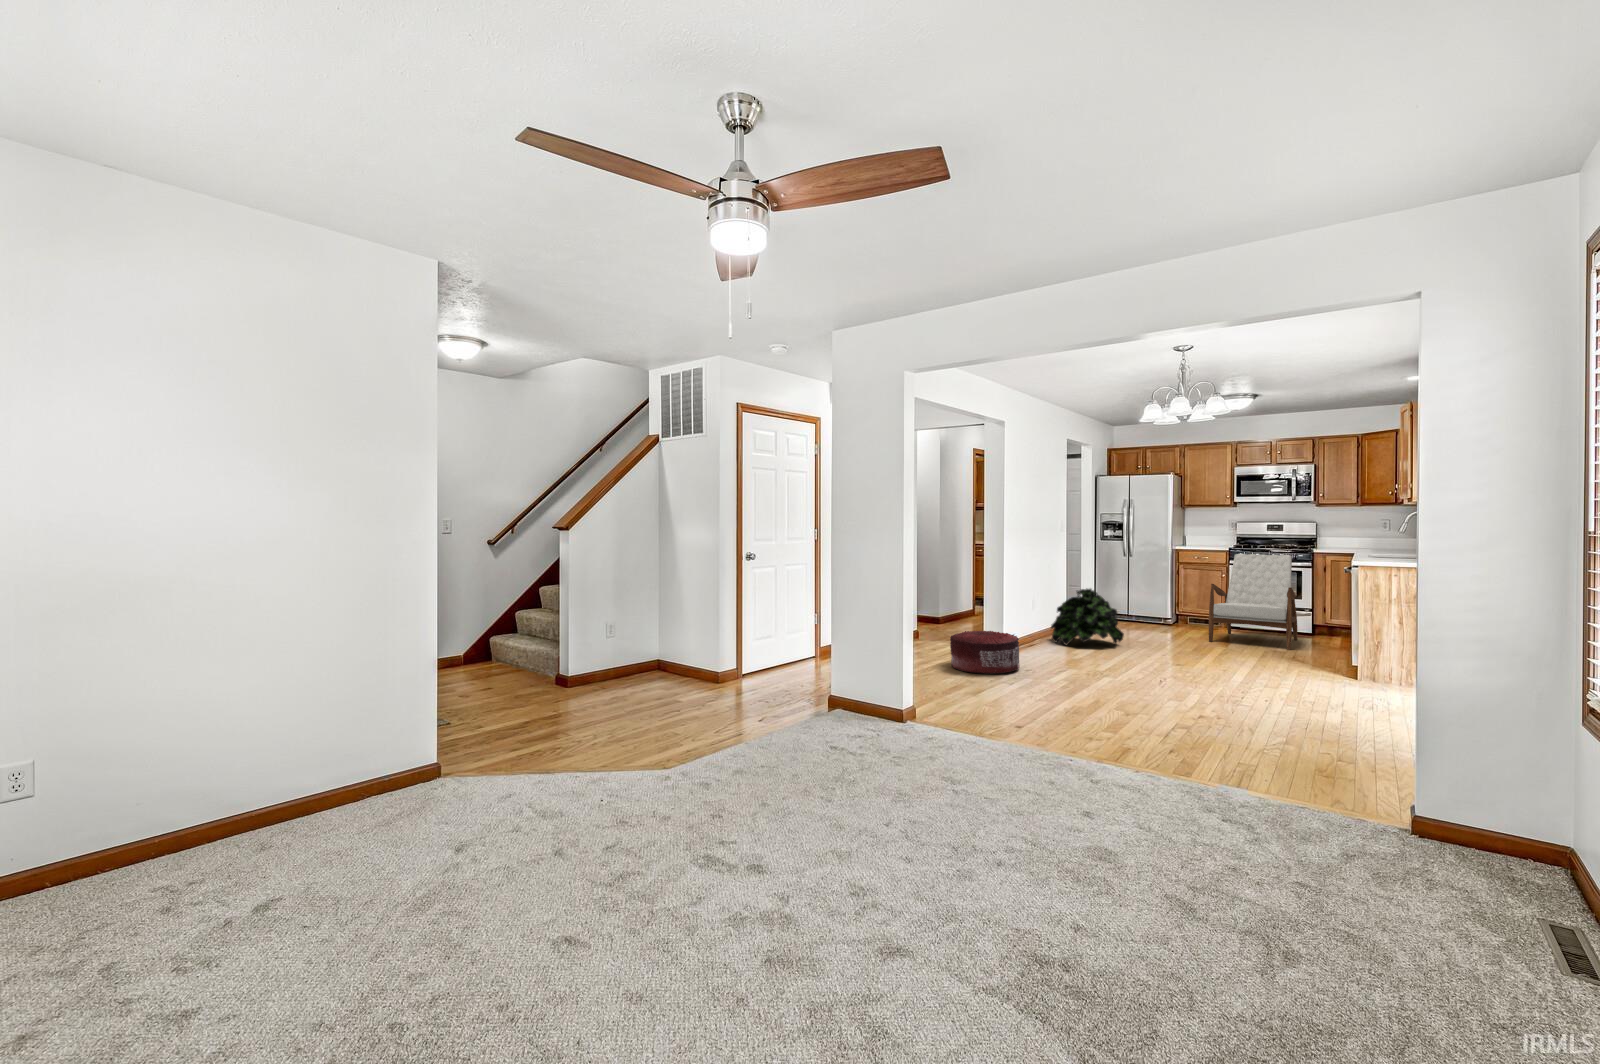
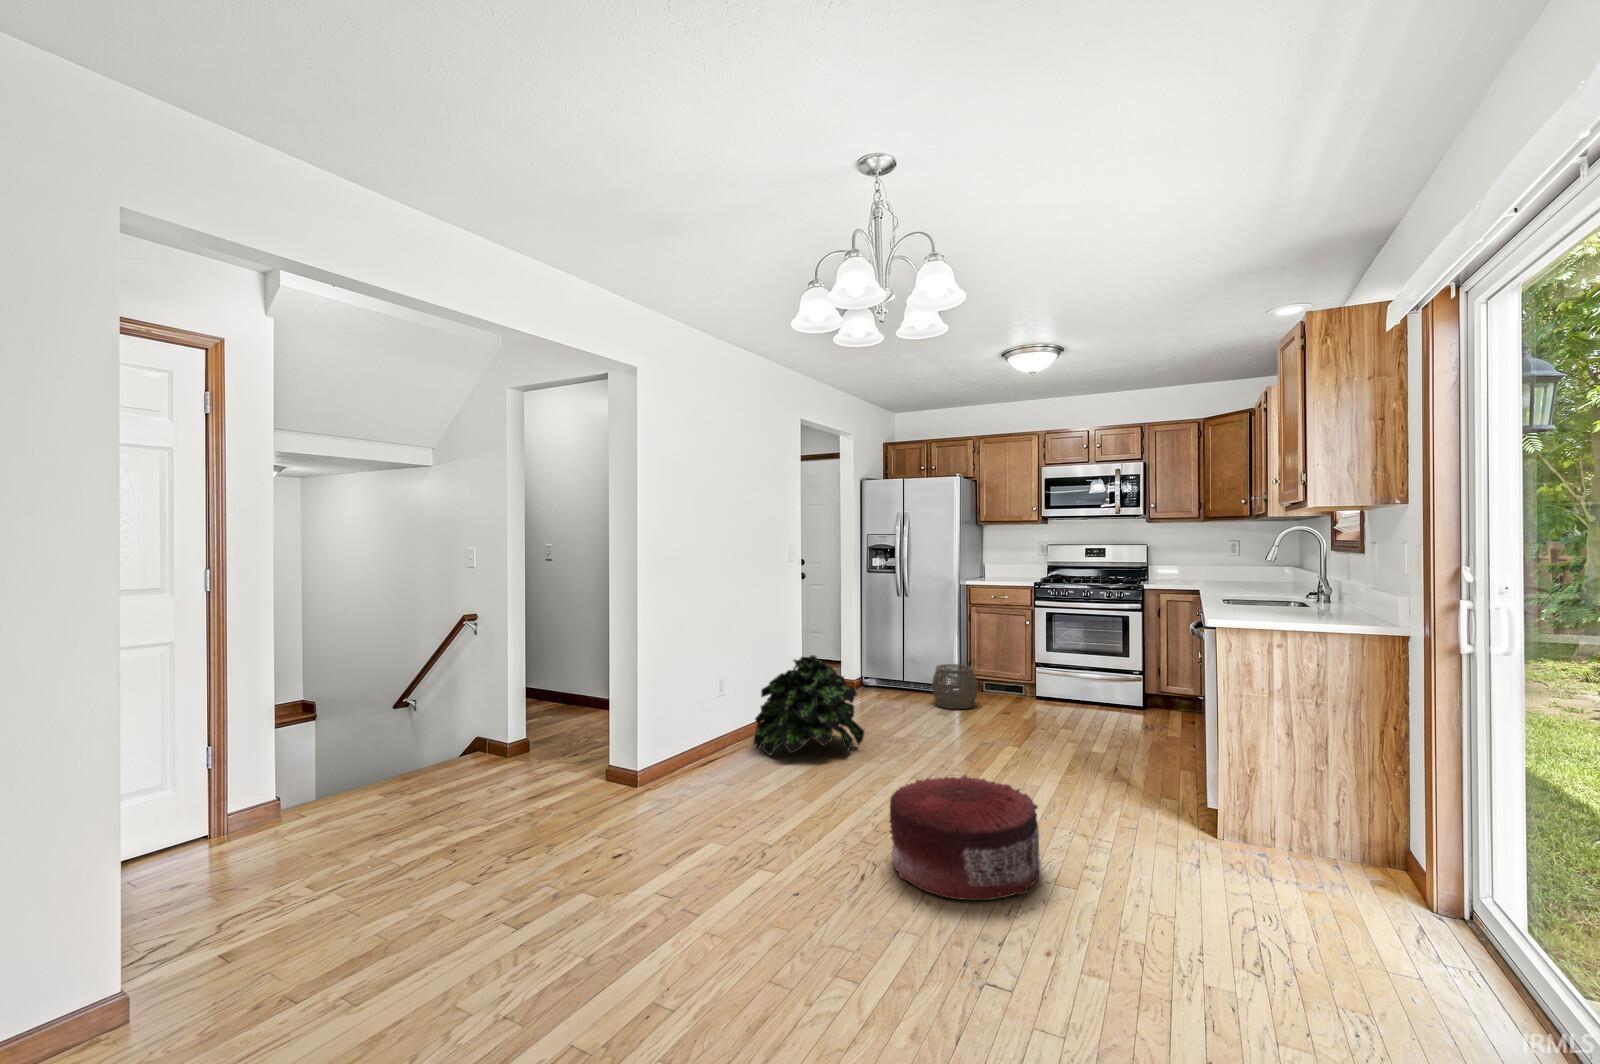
armchair: present [1209,554,1297,649] -> none [1000,591,1126,746]
woven basket: none [1153,603,1187,632] -> present [932,664,977,709]
pouf: present [950,631,1020,674] -> present [890,775,1041,900]

